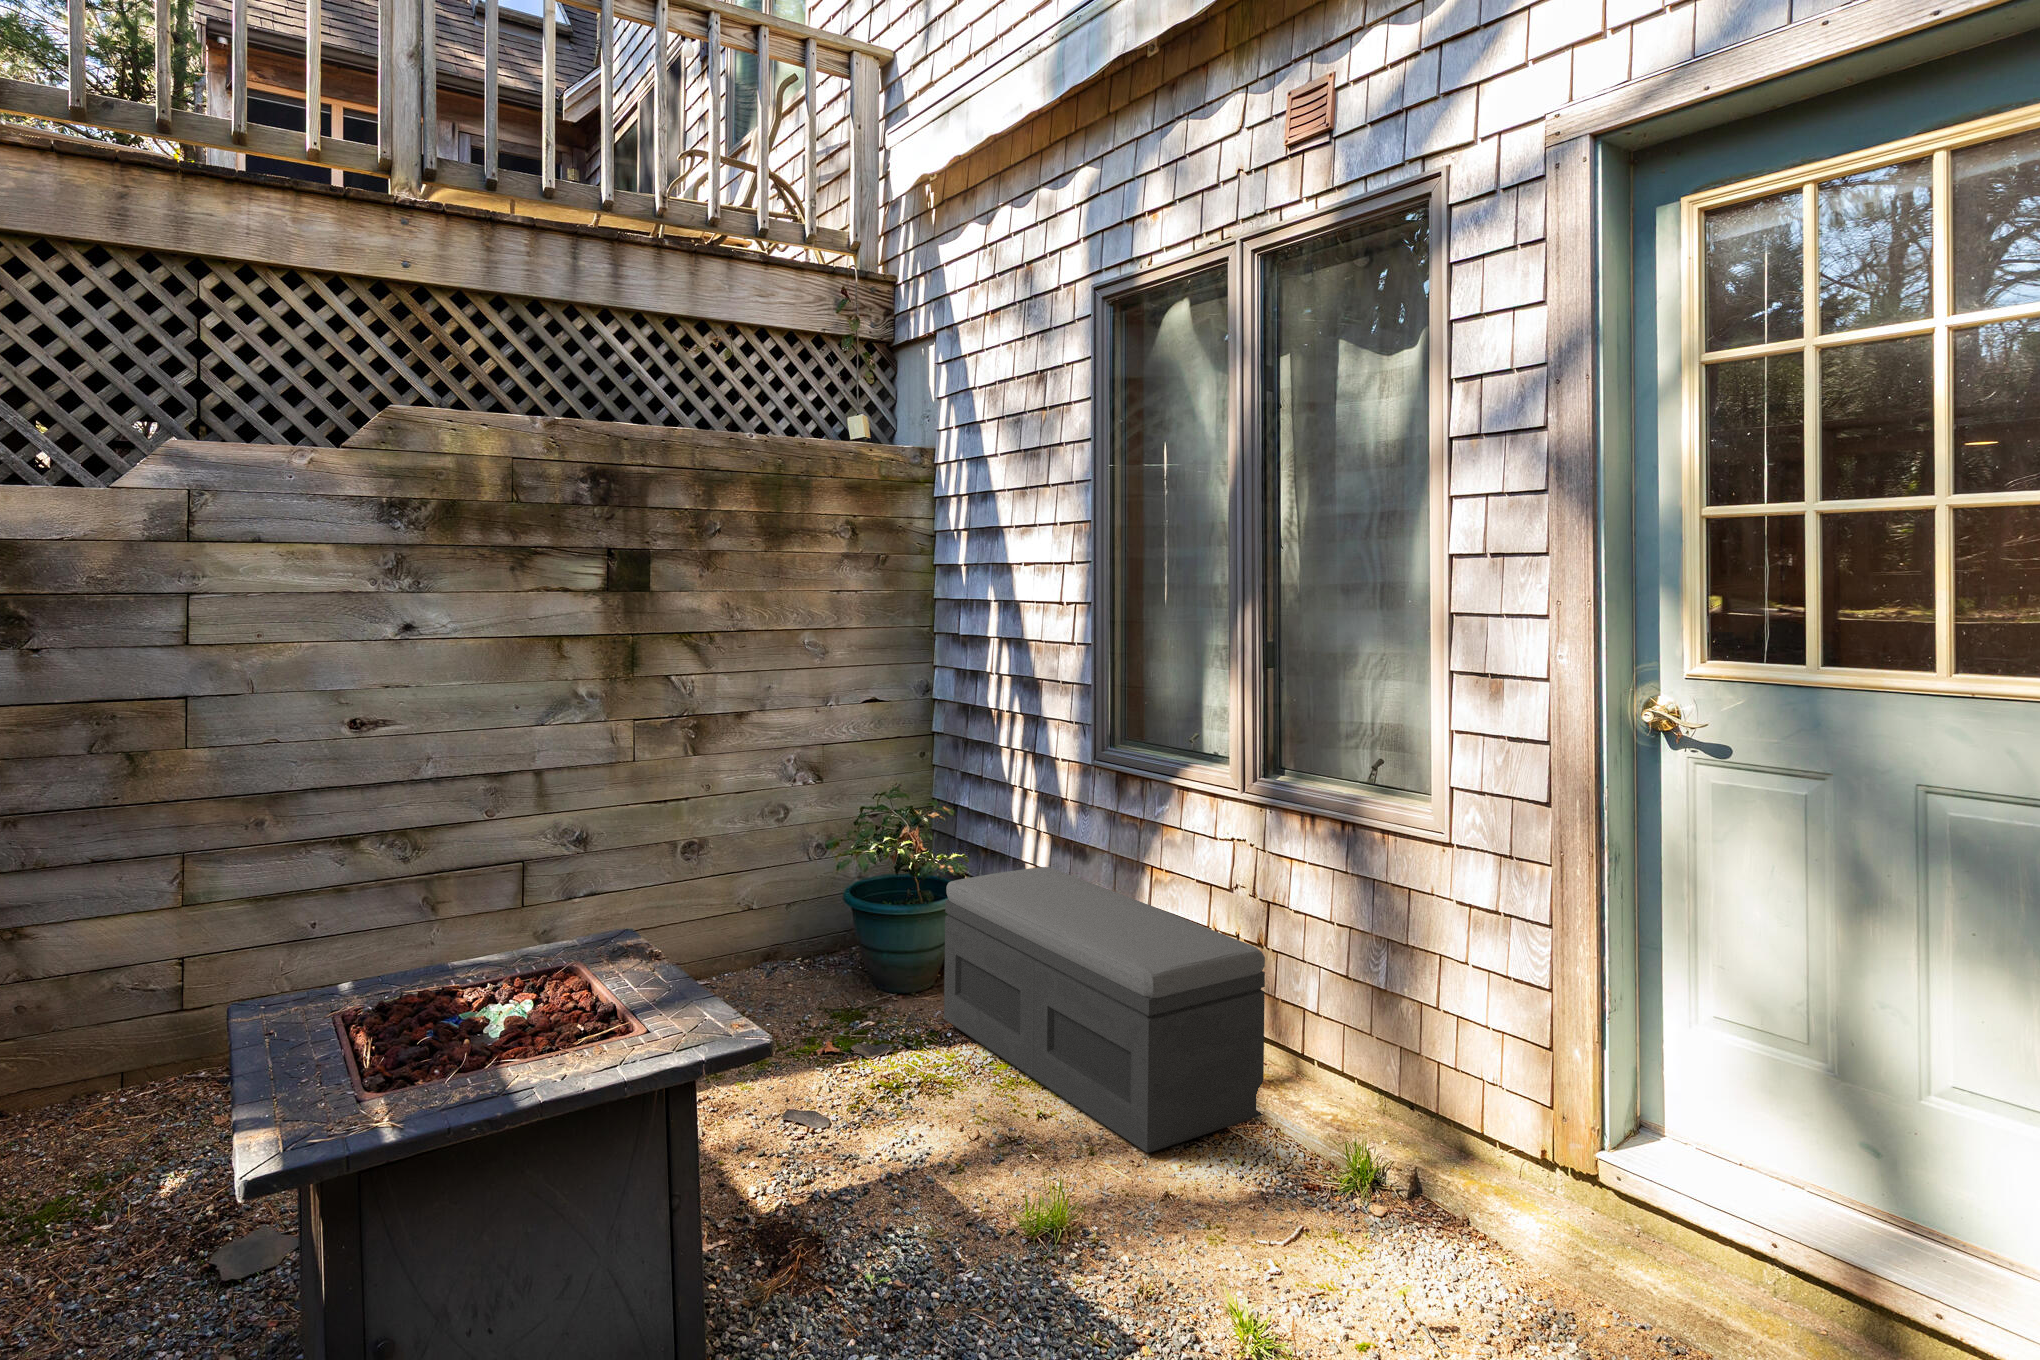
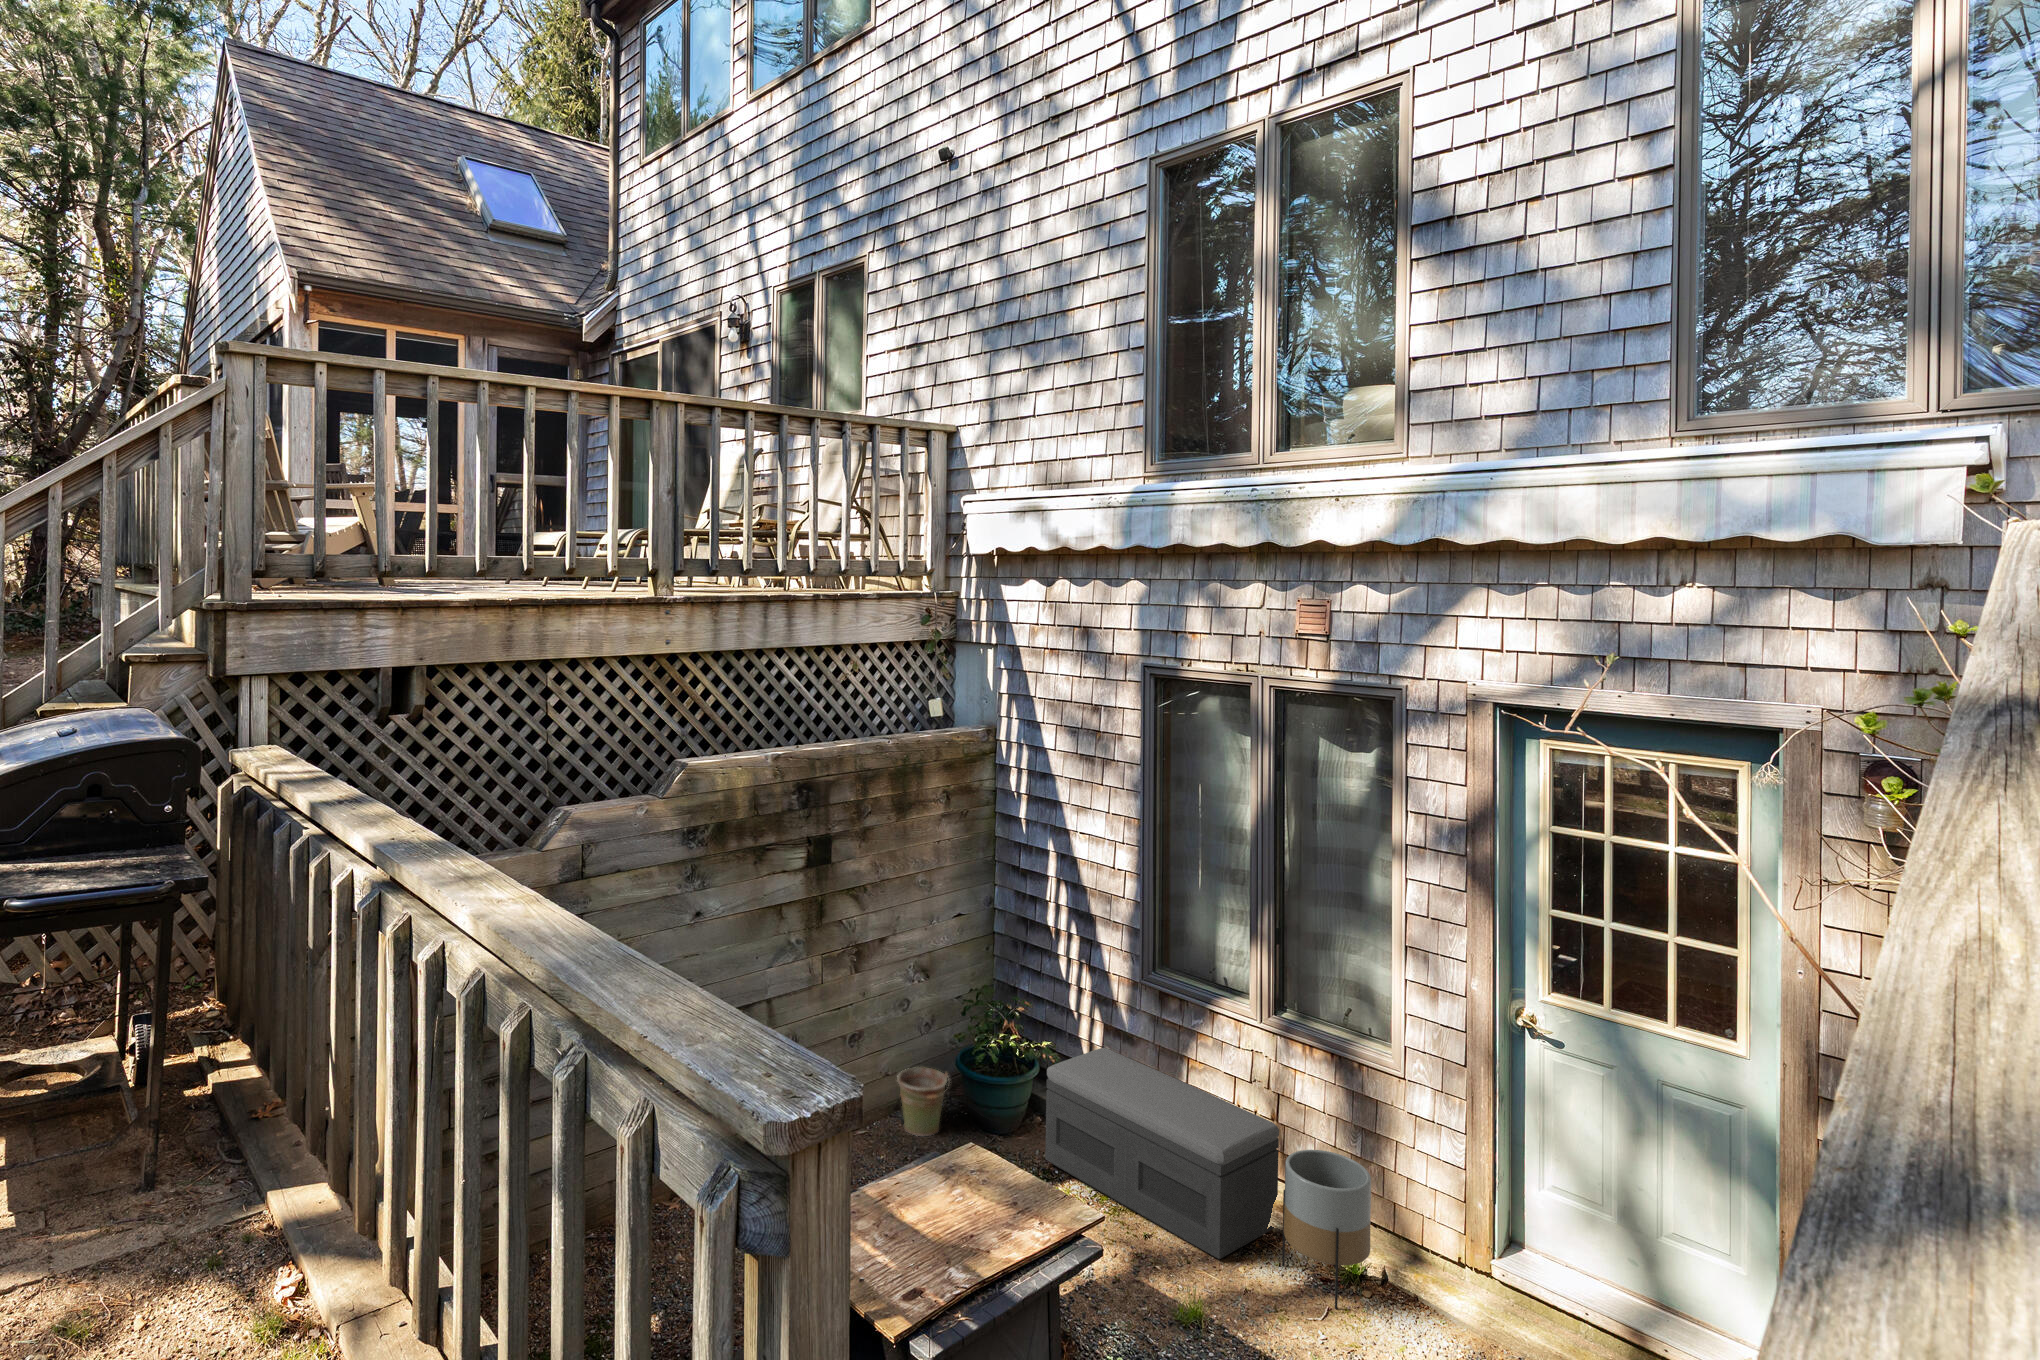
bucket: none [759,901,835,990] -> present [897,1067,948,1136]
planter: none [1249,978,1391,1235] -> present [1282,1150,1371,1309]

